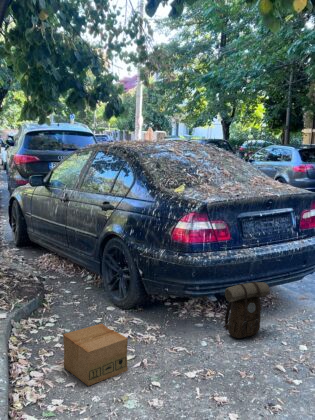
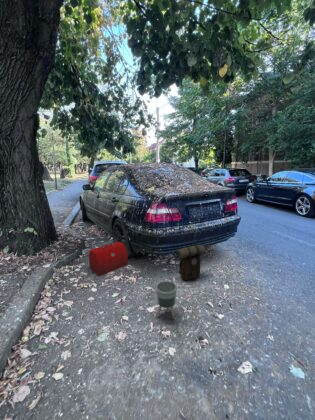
toolbox: none [70,276,134,334] -> present [89,241,128,276]
cardboard box: present [63,324,128,386] -> none [70,274,111,319]
planter: none [203,330,234,384] -> present [156,281,177,319]

